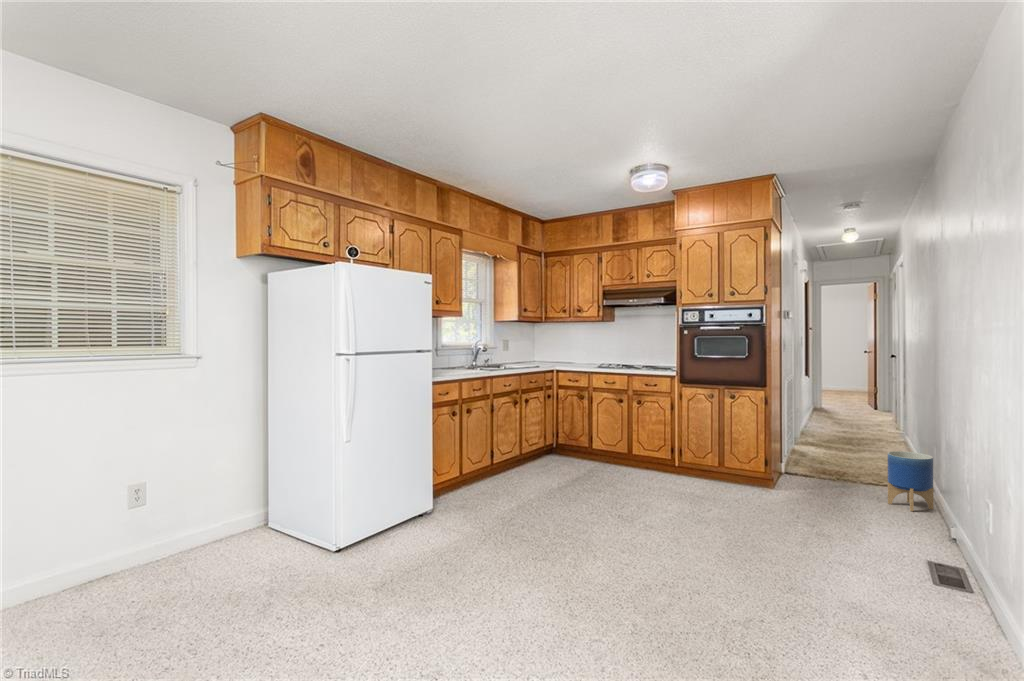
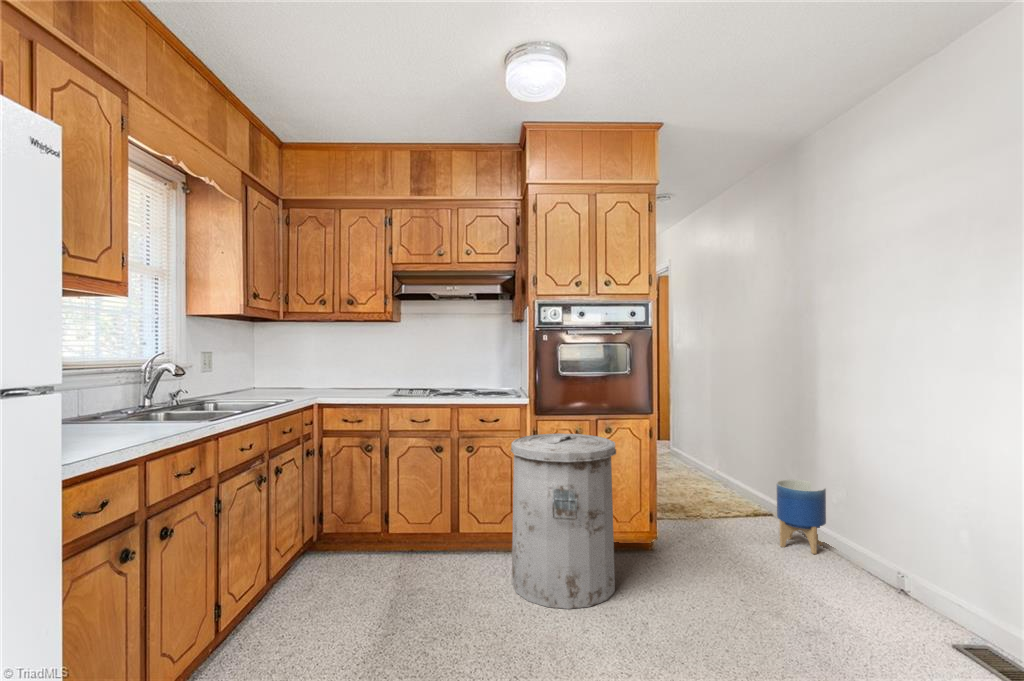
trash can: none [646,395,716,497] -> present [511,433,616,609]

